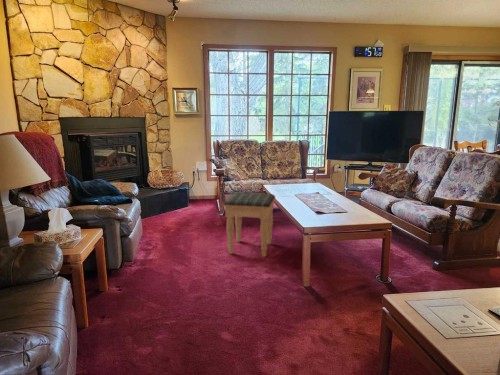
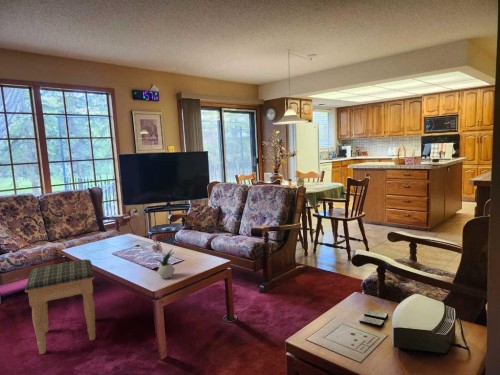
flower arrangement: none [313,174,331,222] -> present [152,227,175,279]

